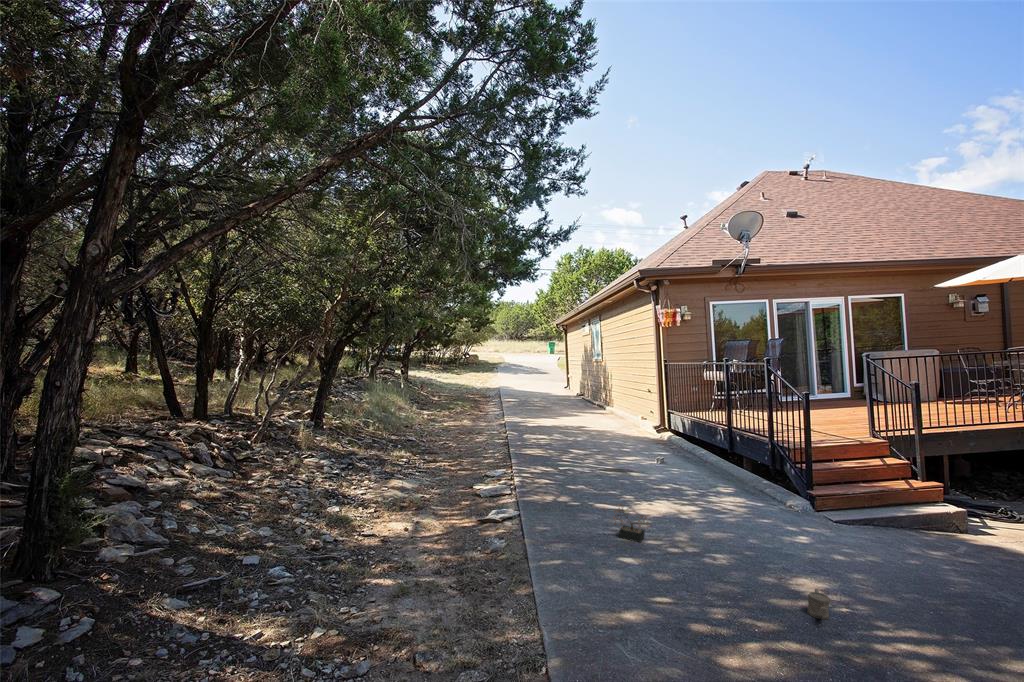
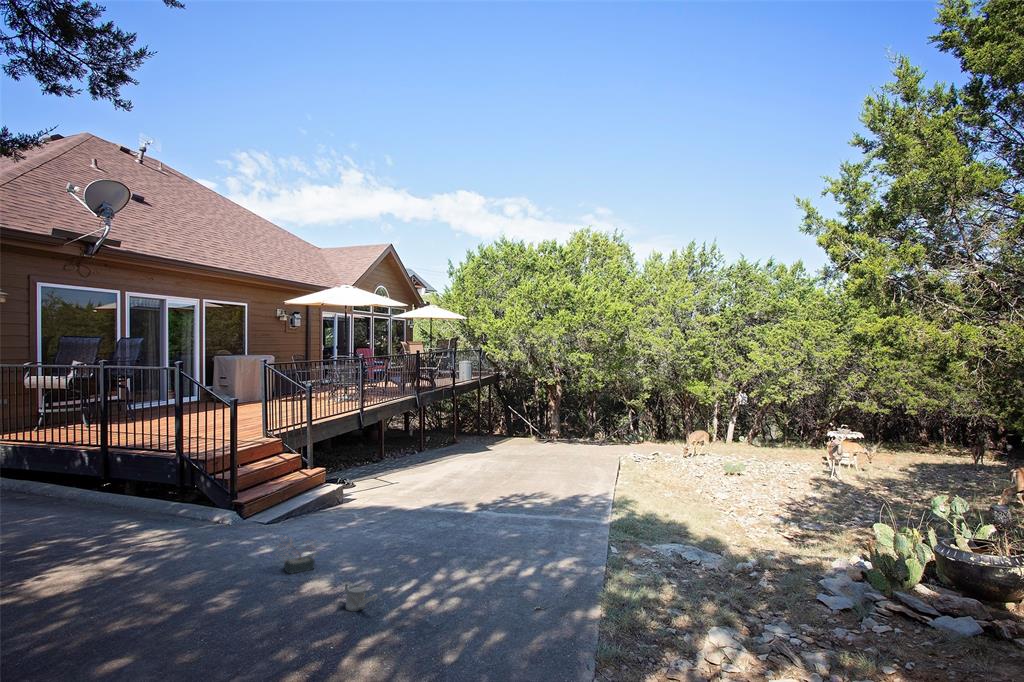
decorative plant: present [613,504,649,542] -> present [276,536,315,574]

